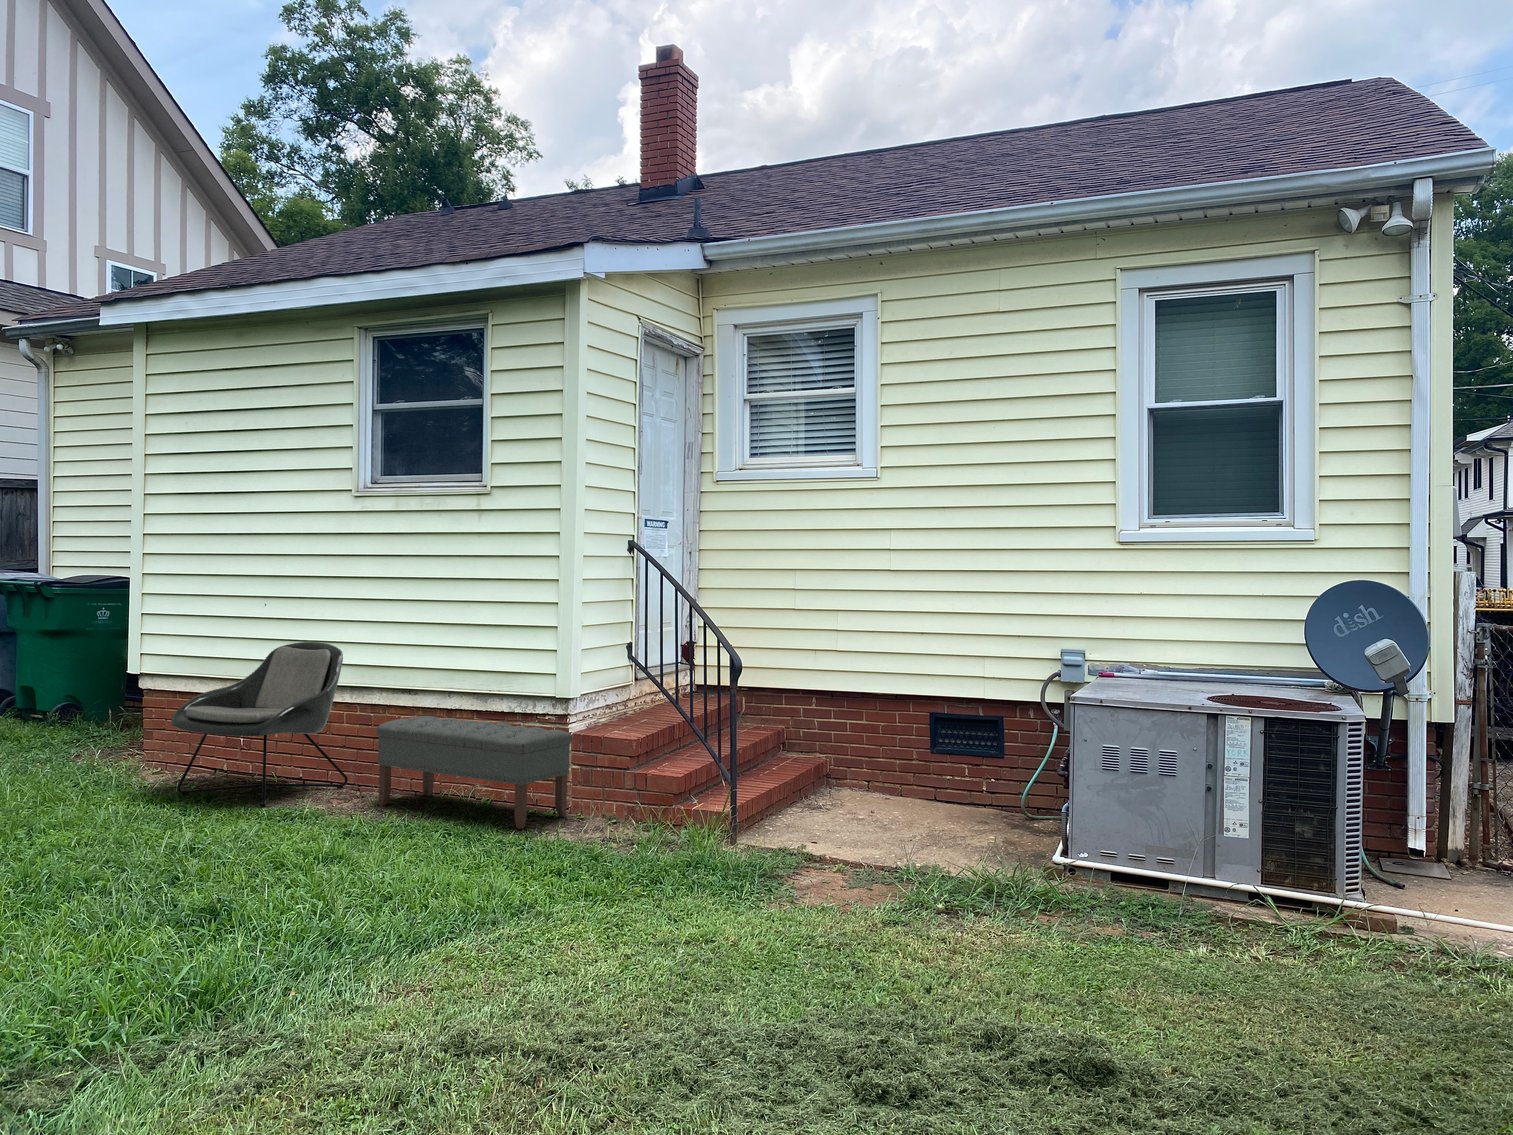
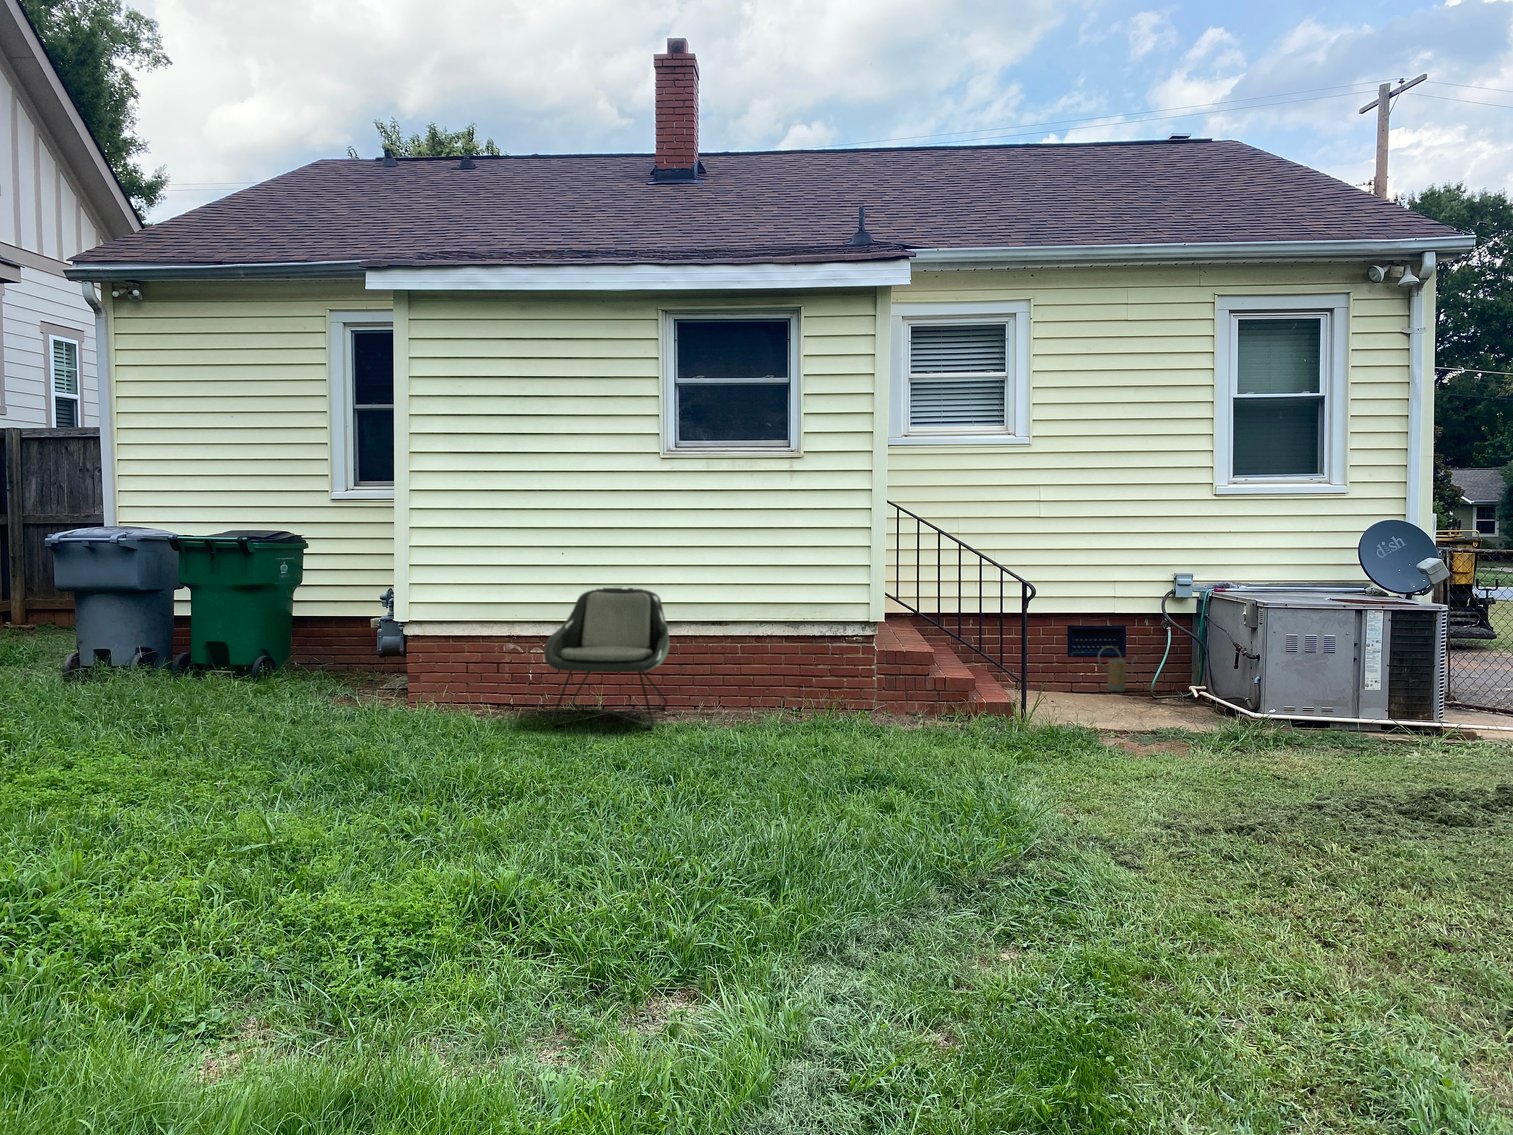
bench: present [376,716,572,829] -> none [729,644,888,727]
watering can: none [940,753,995,818] -> present [1098,646,1137,691]

